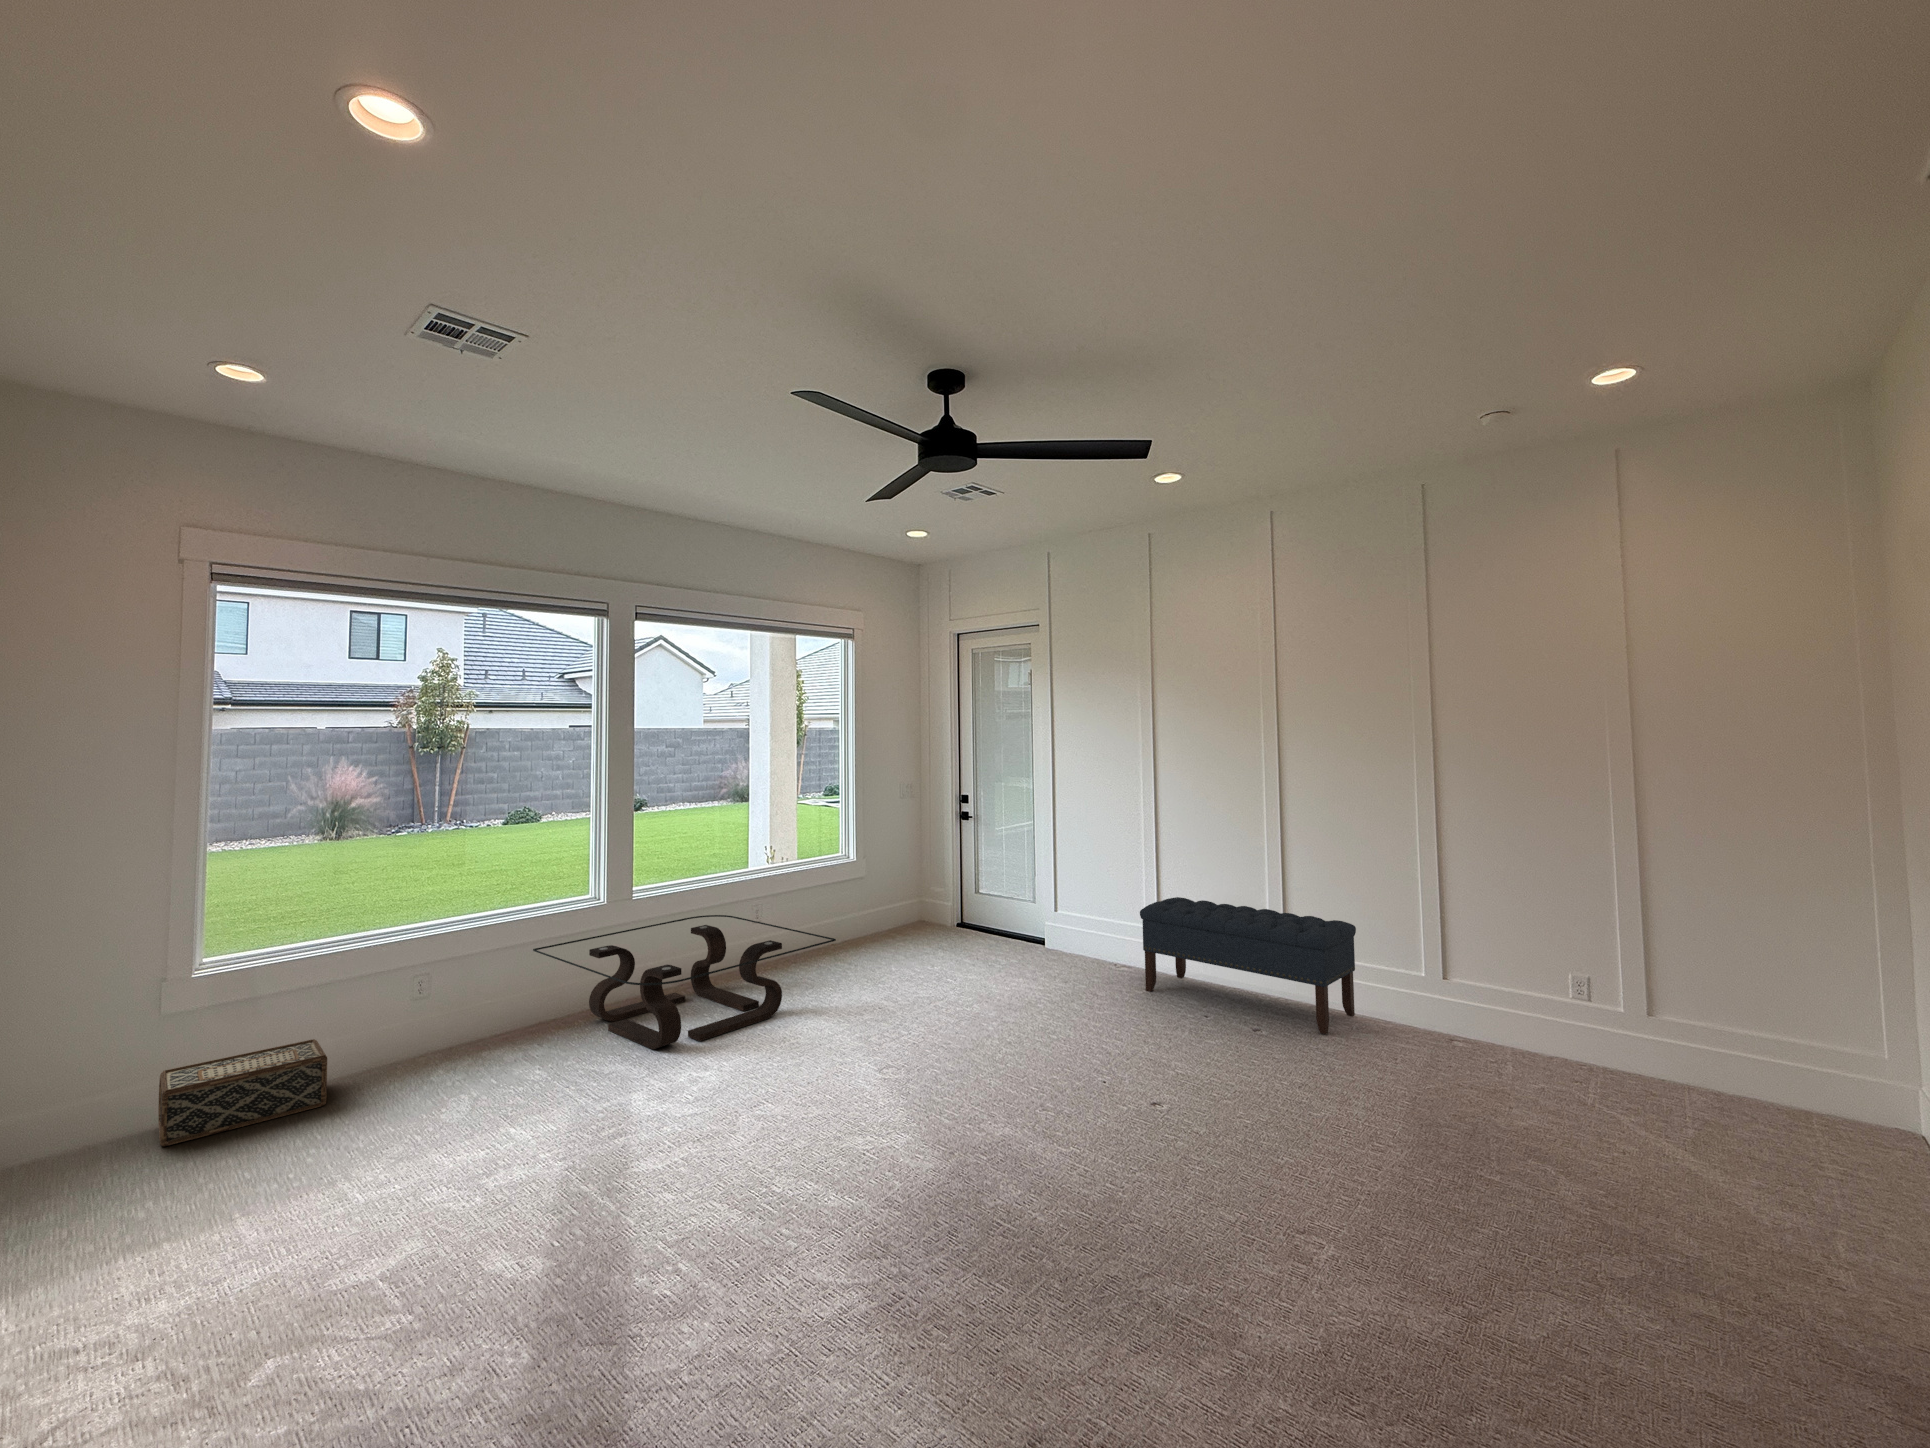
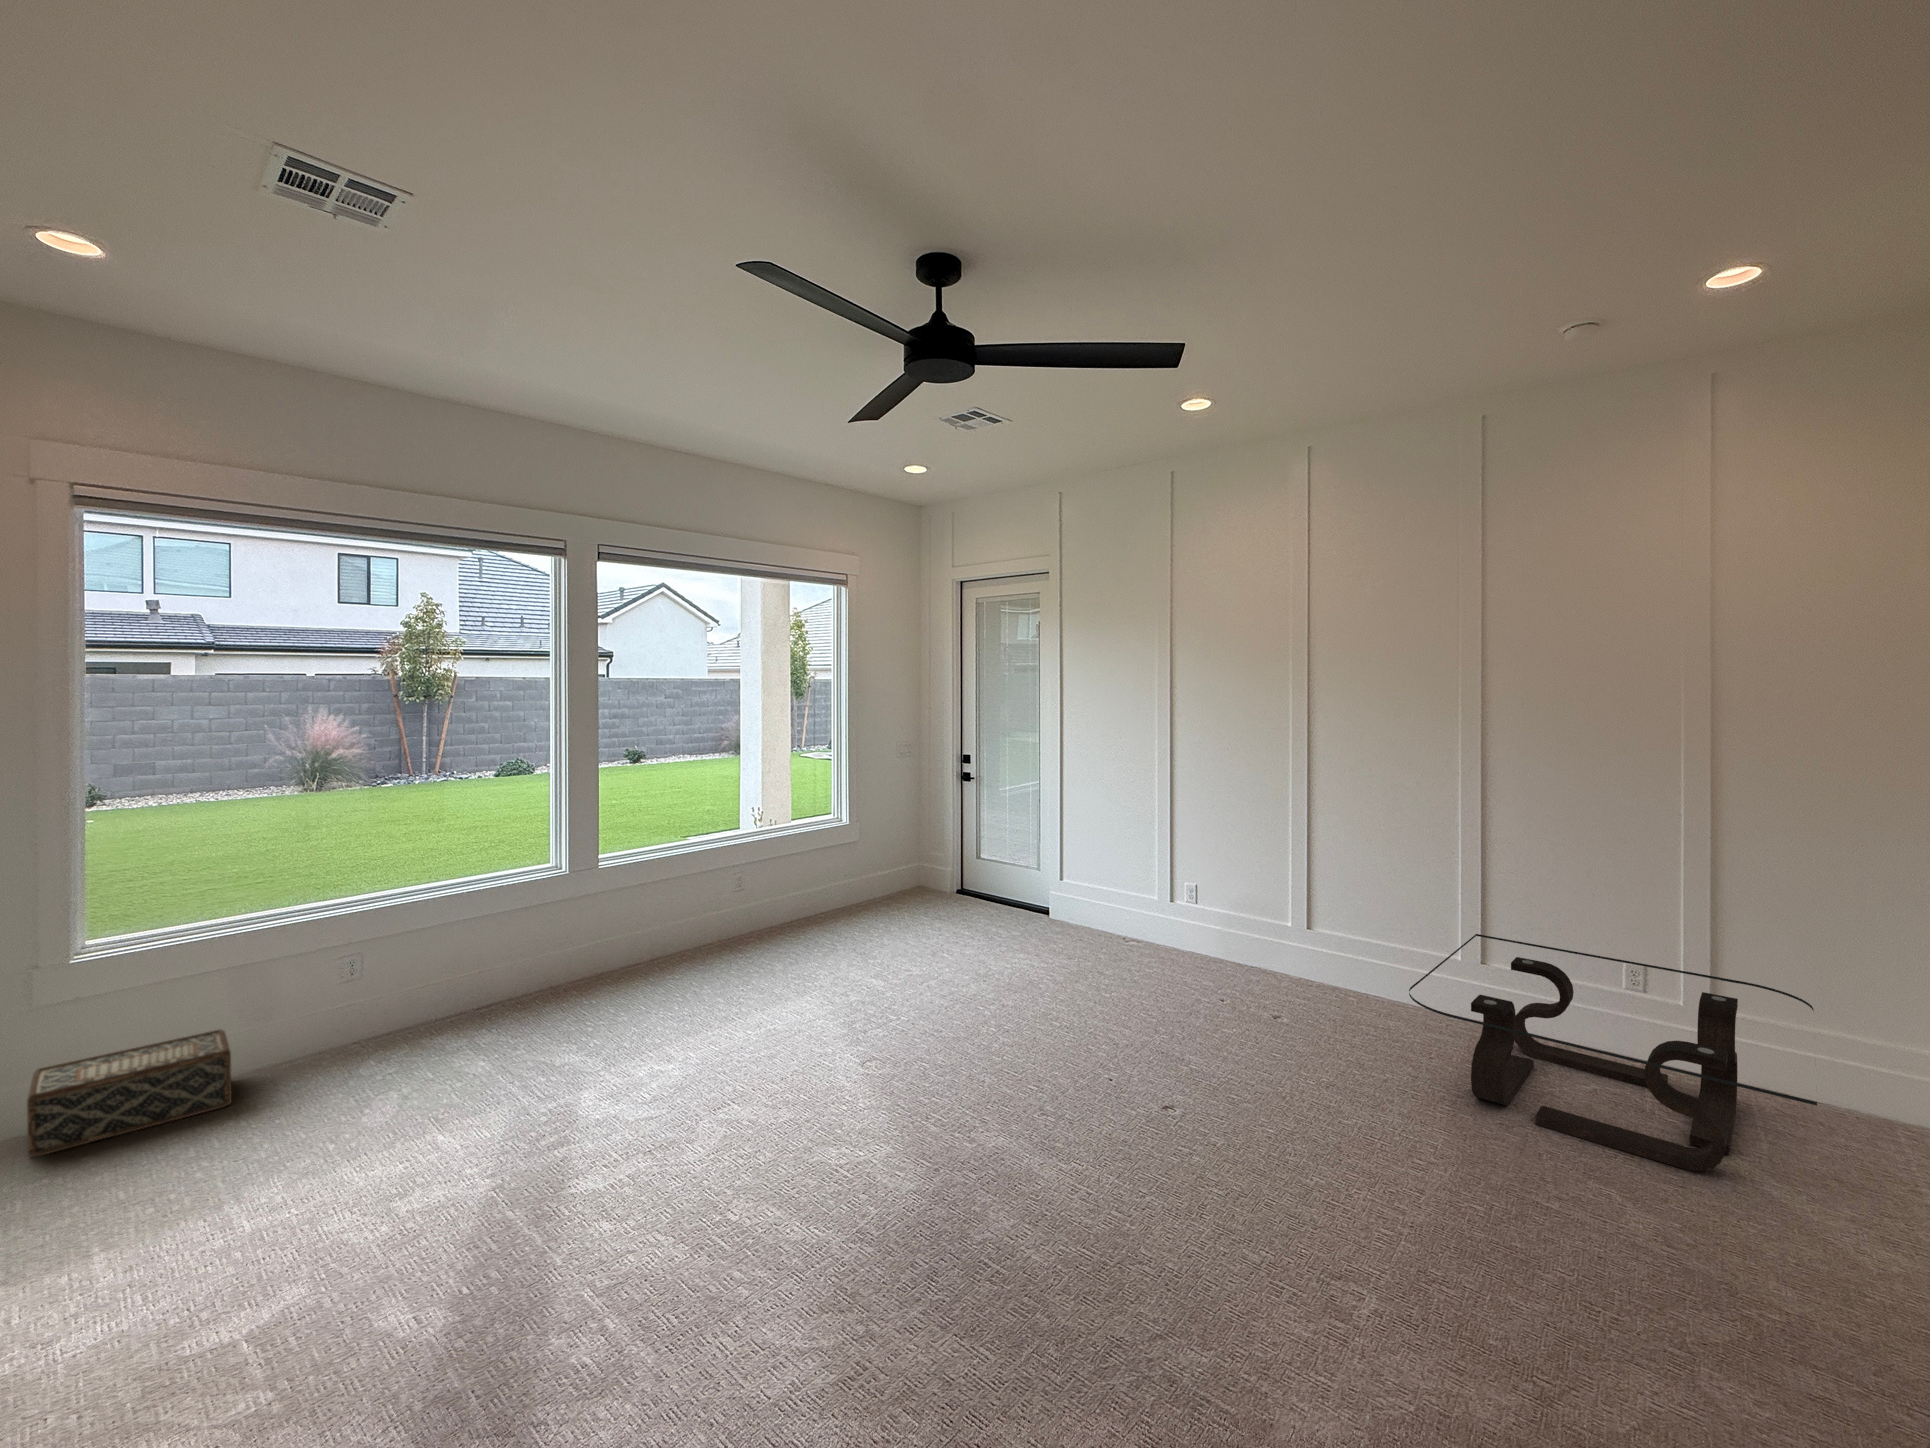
bench: present [1140,897,1356,1034] -> none [1154,869,1391,1024]
coffee table: present [533,915,836,1049] -> present [1409,934,1817,1171]

